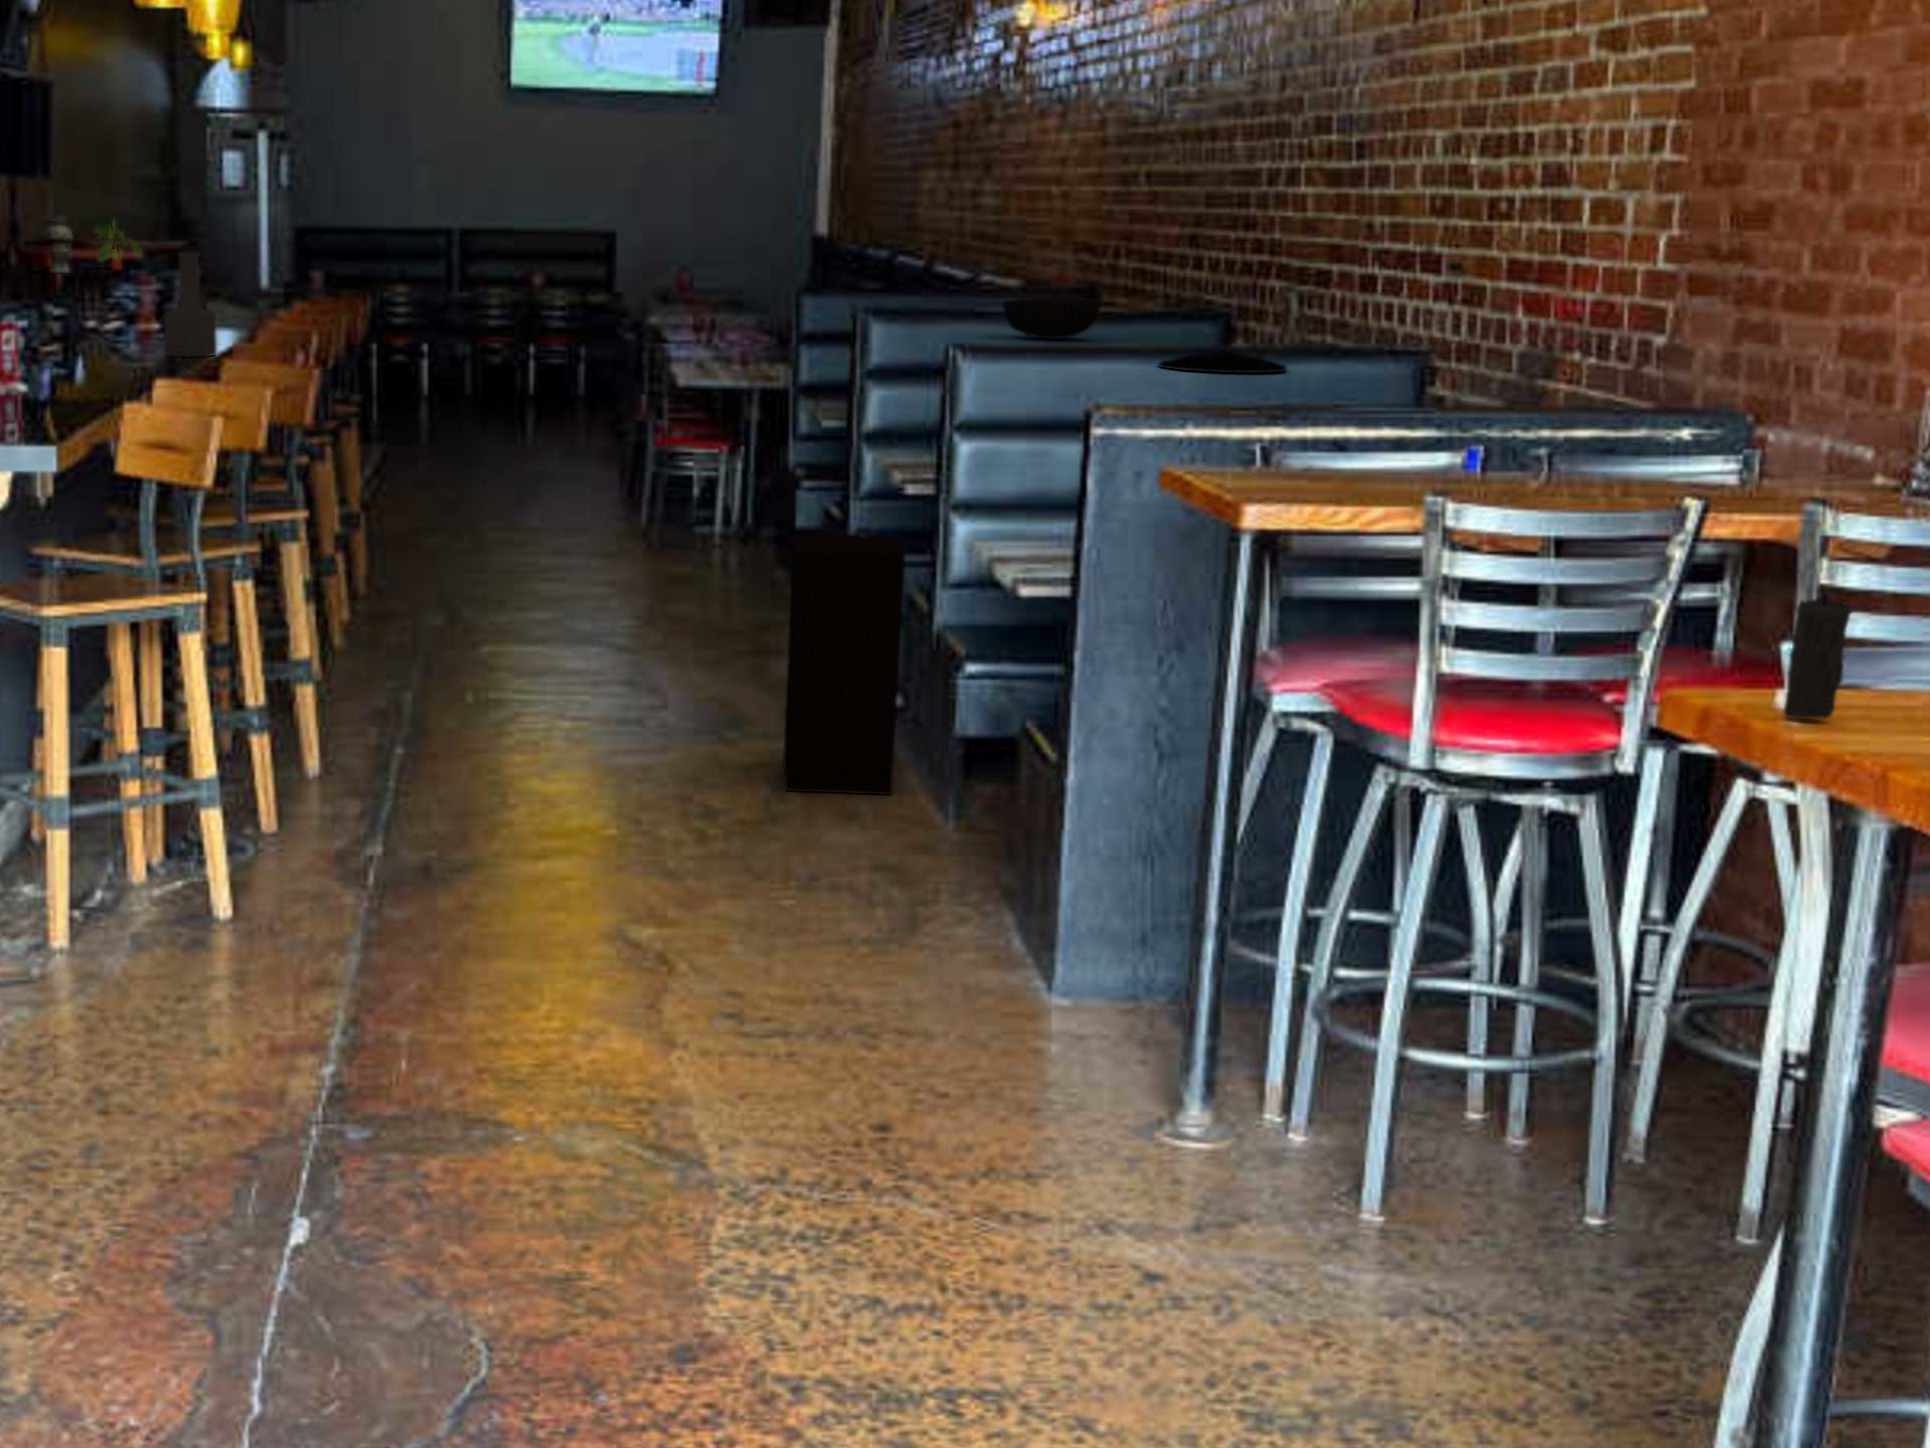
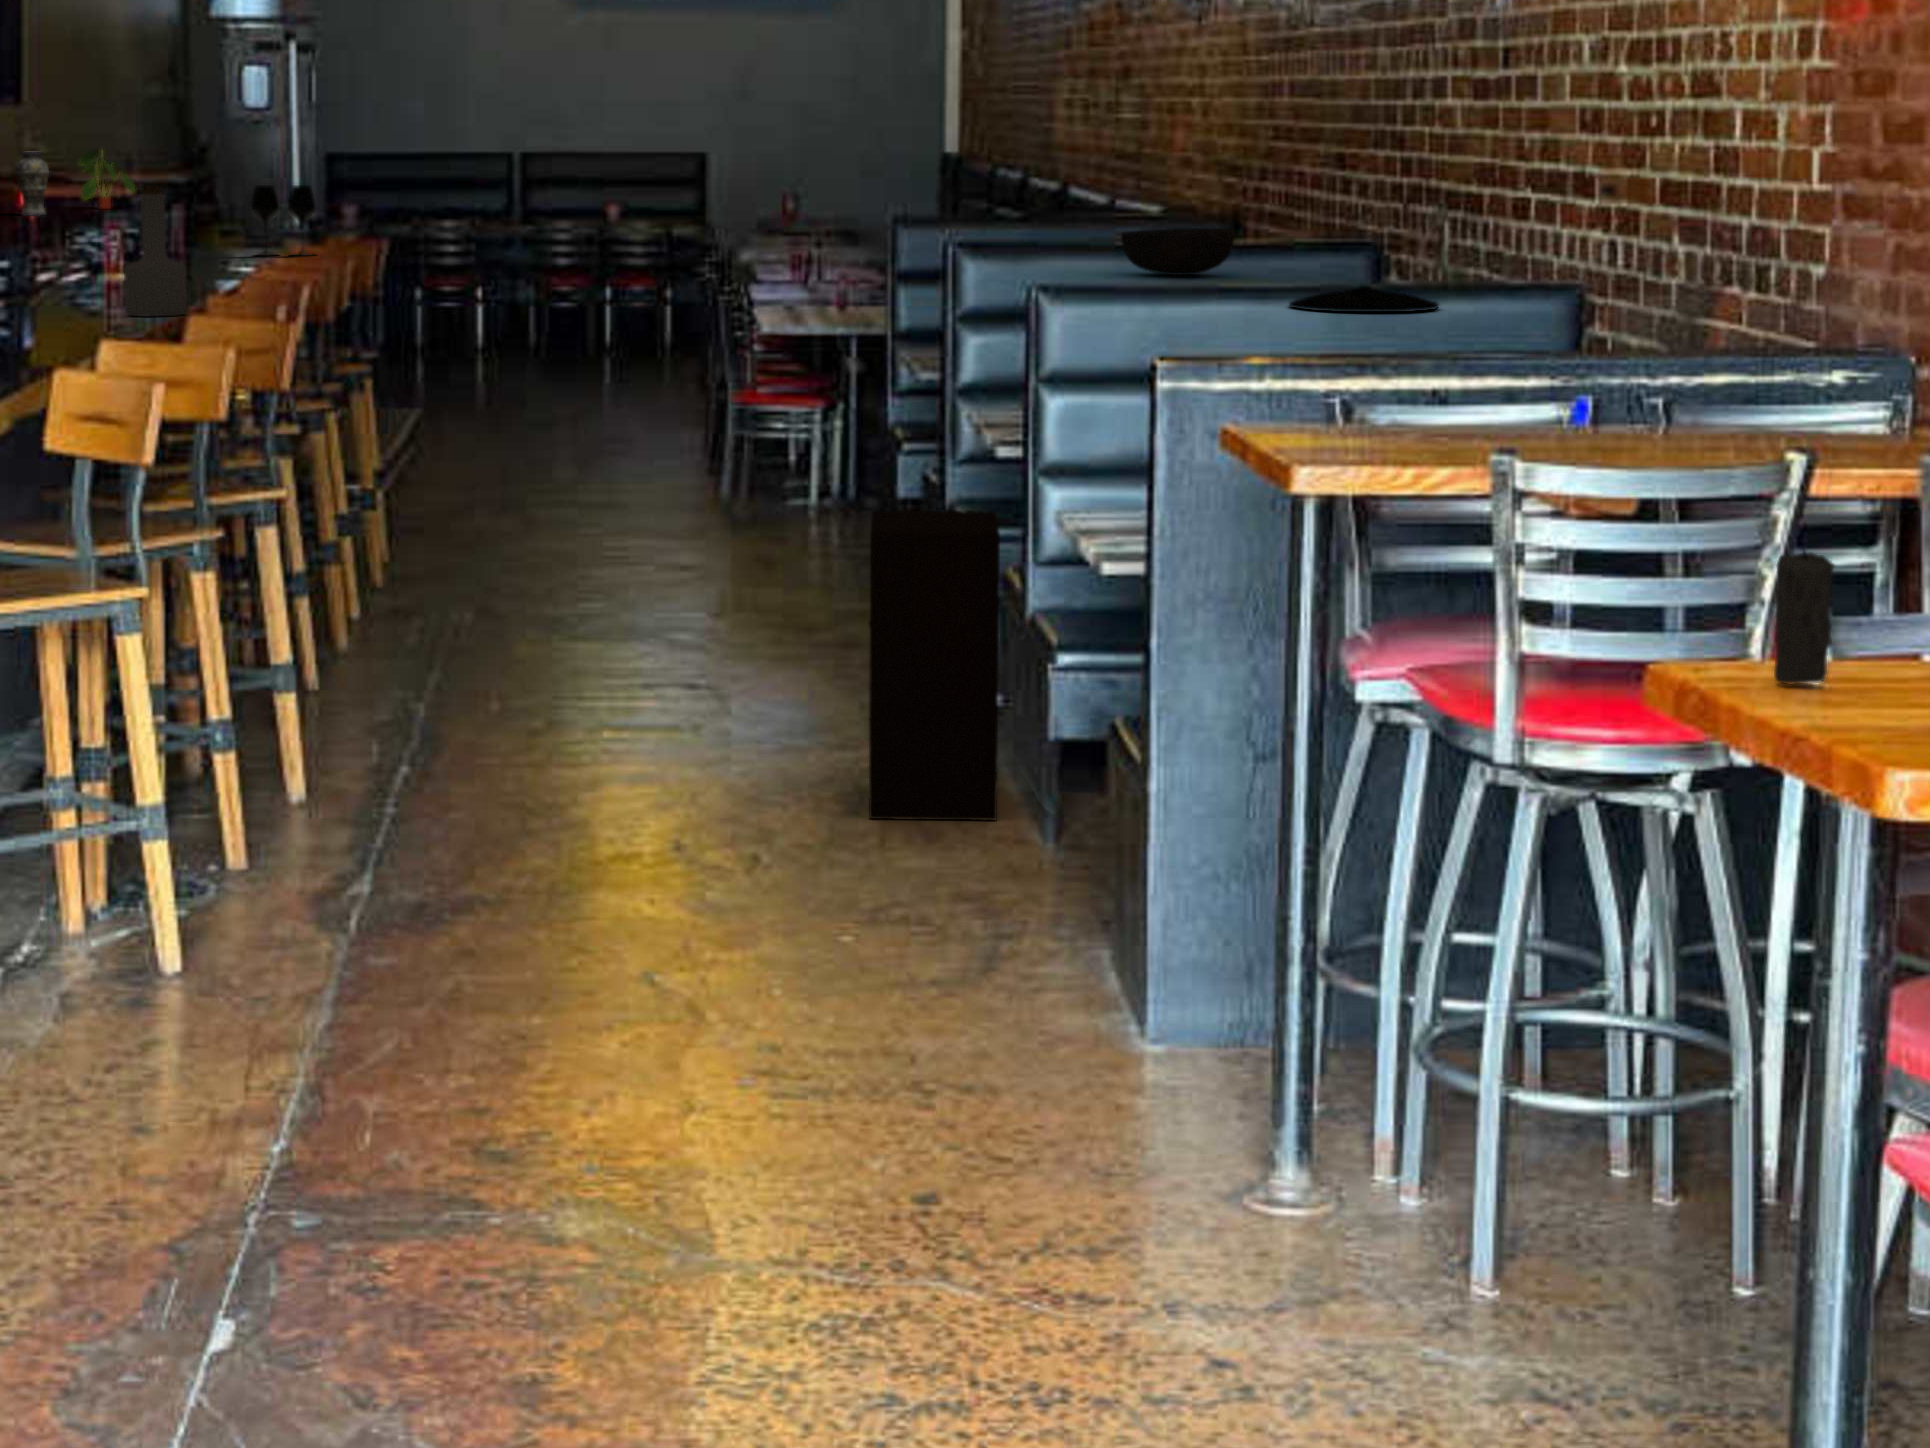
wine glass: none [252,249,307,310] -> present [251,185,316,256]

